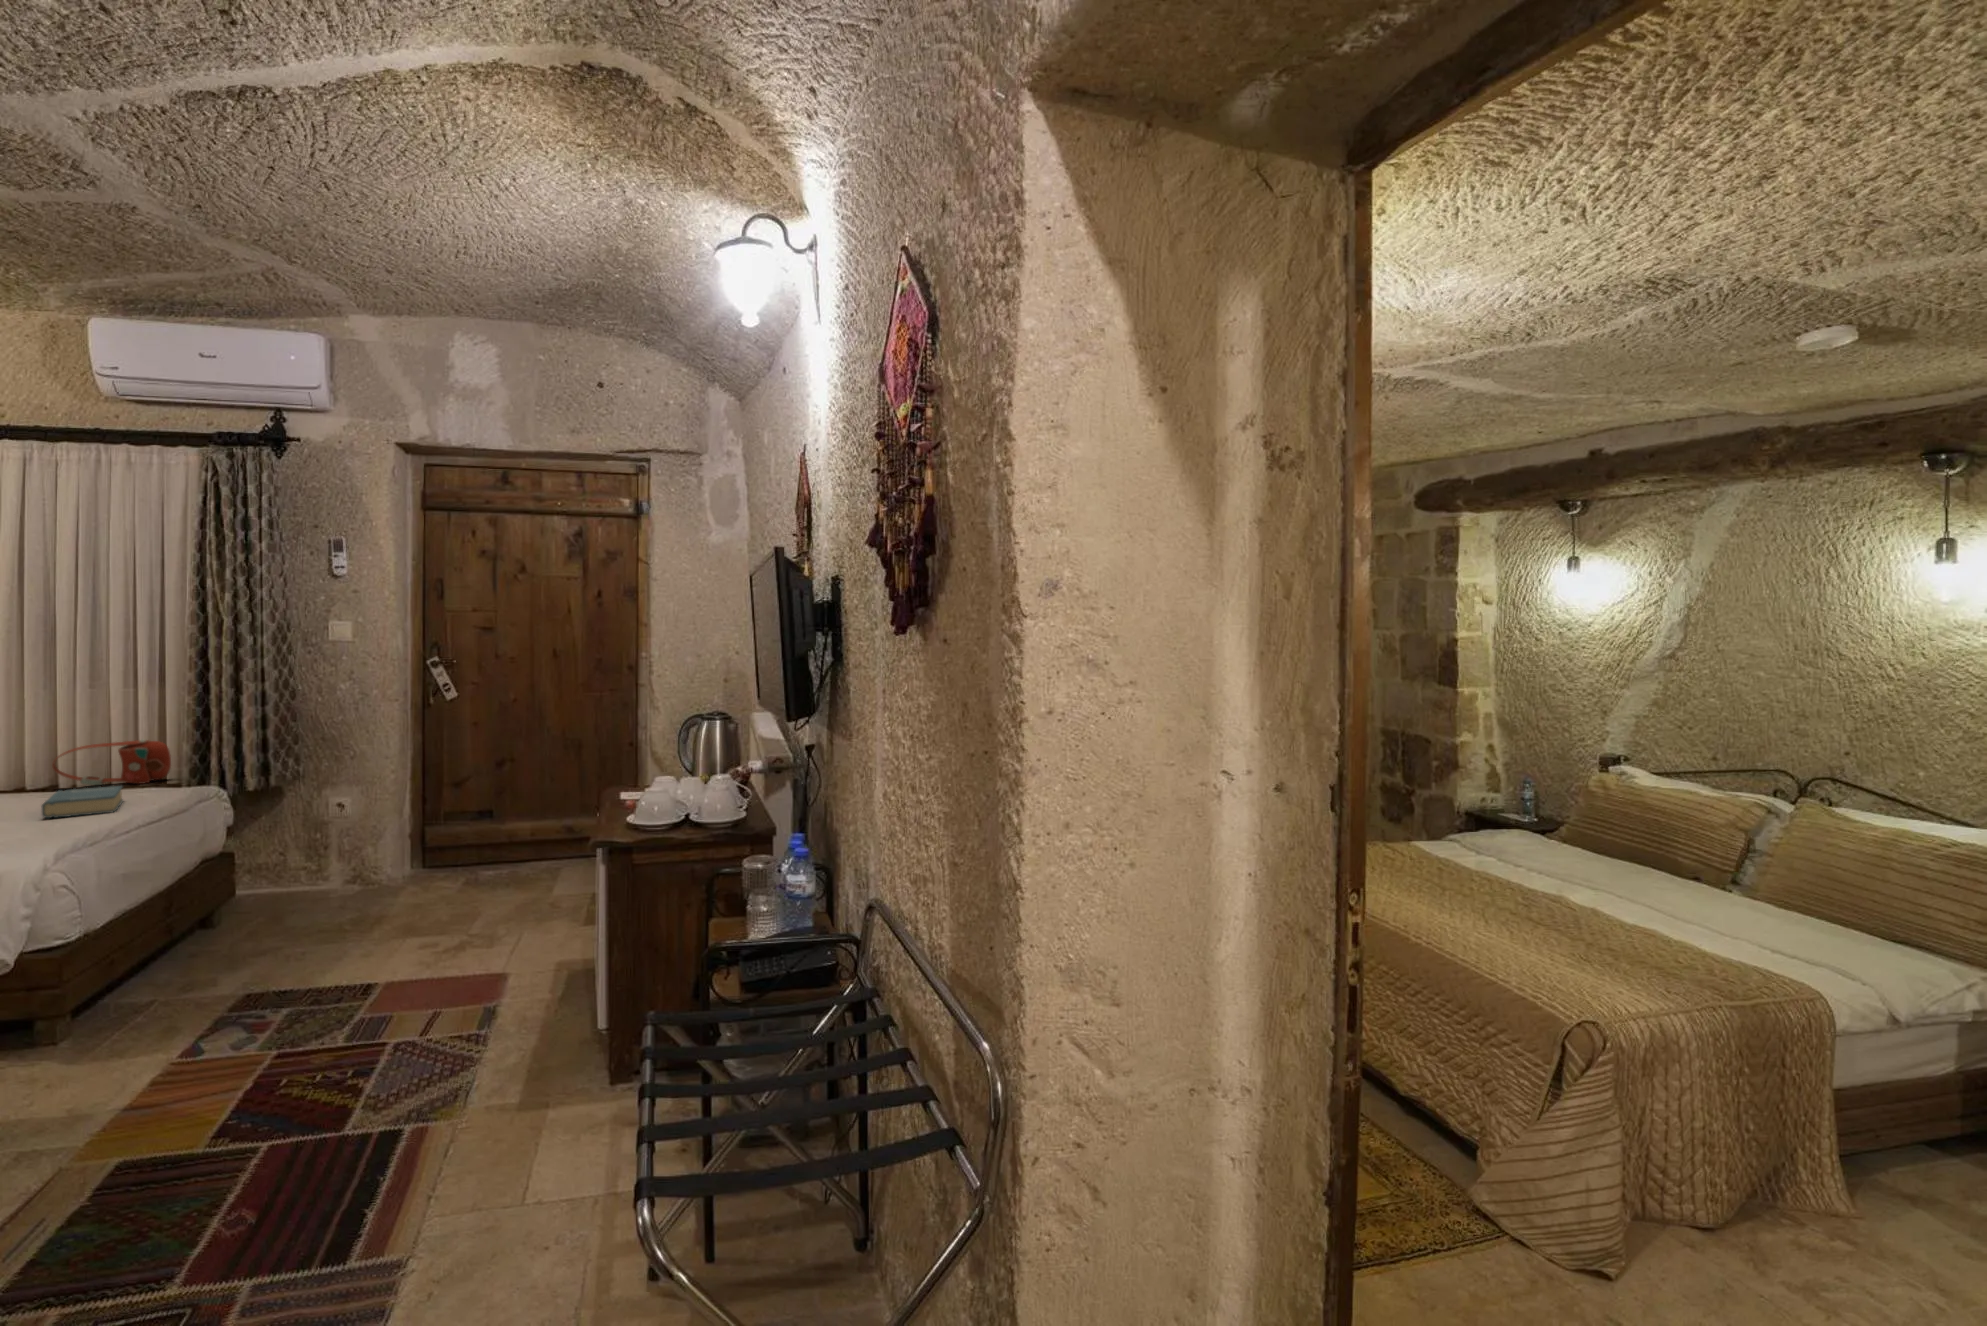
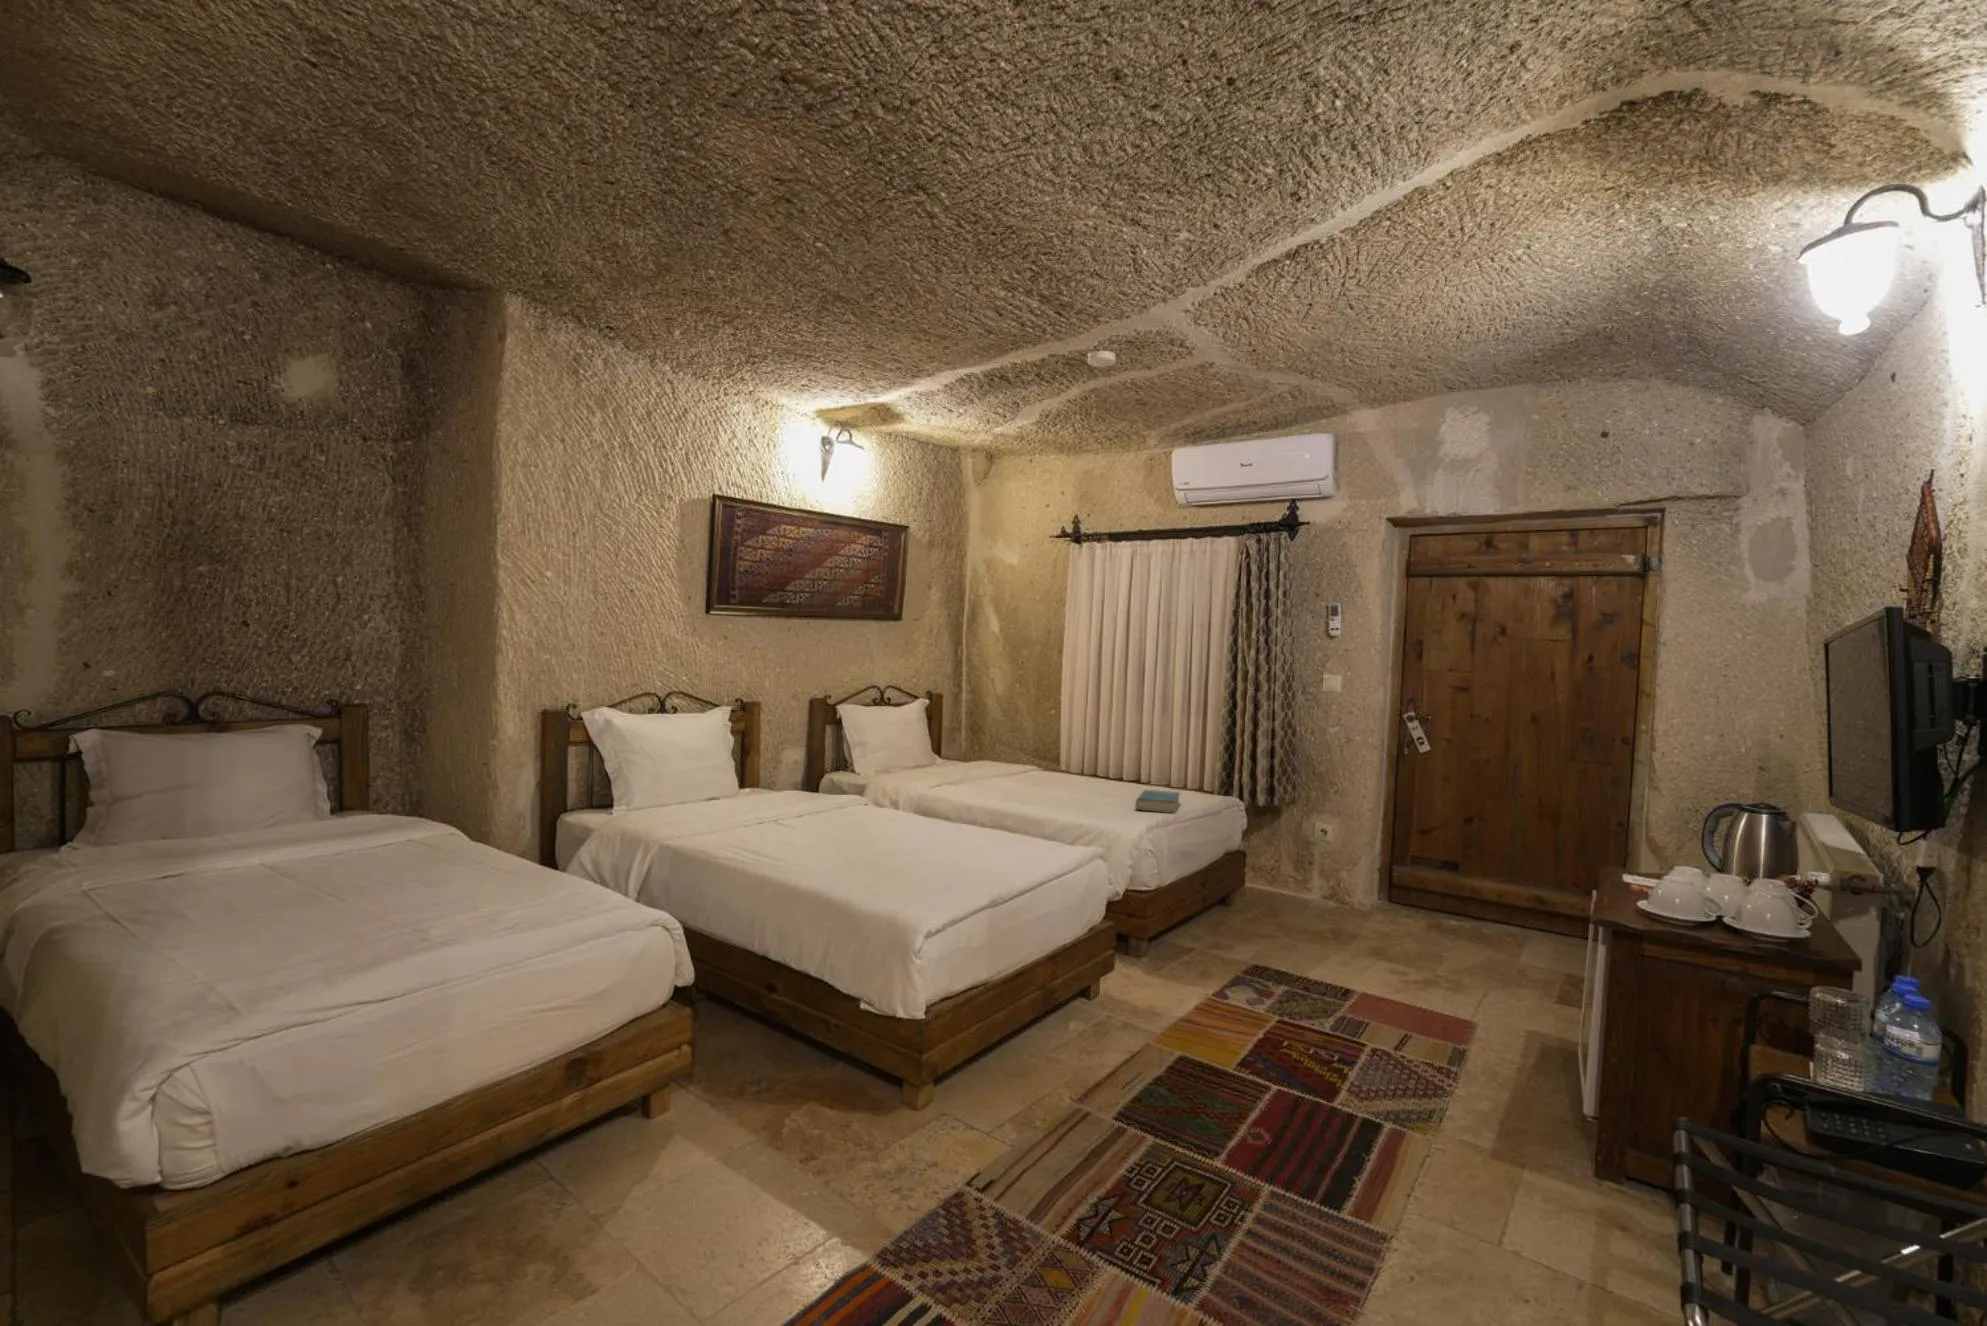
handbag: present [52,740,171,785] -> none [1144,756,1210,790]

